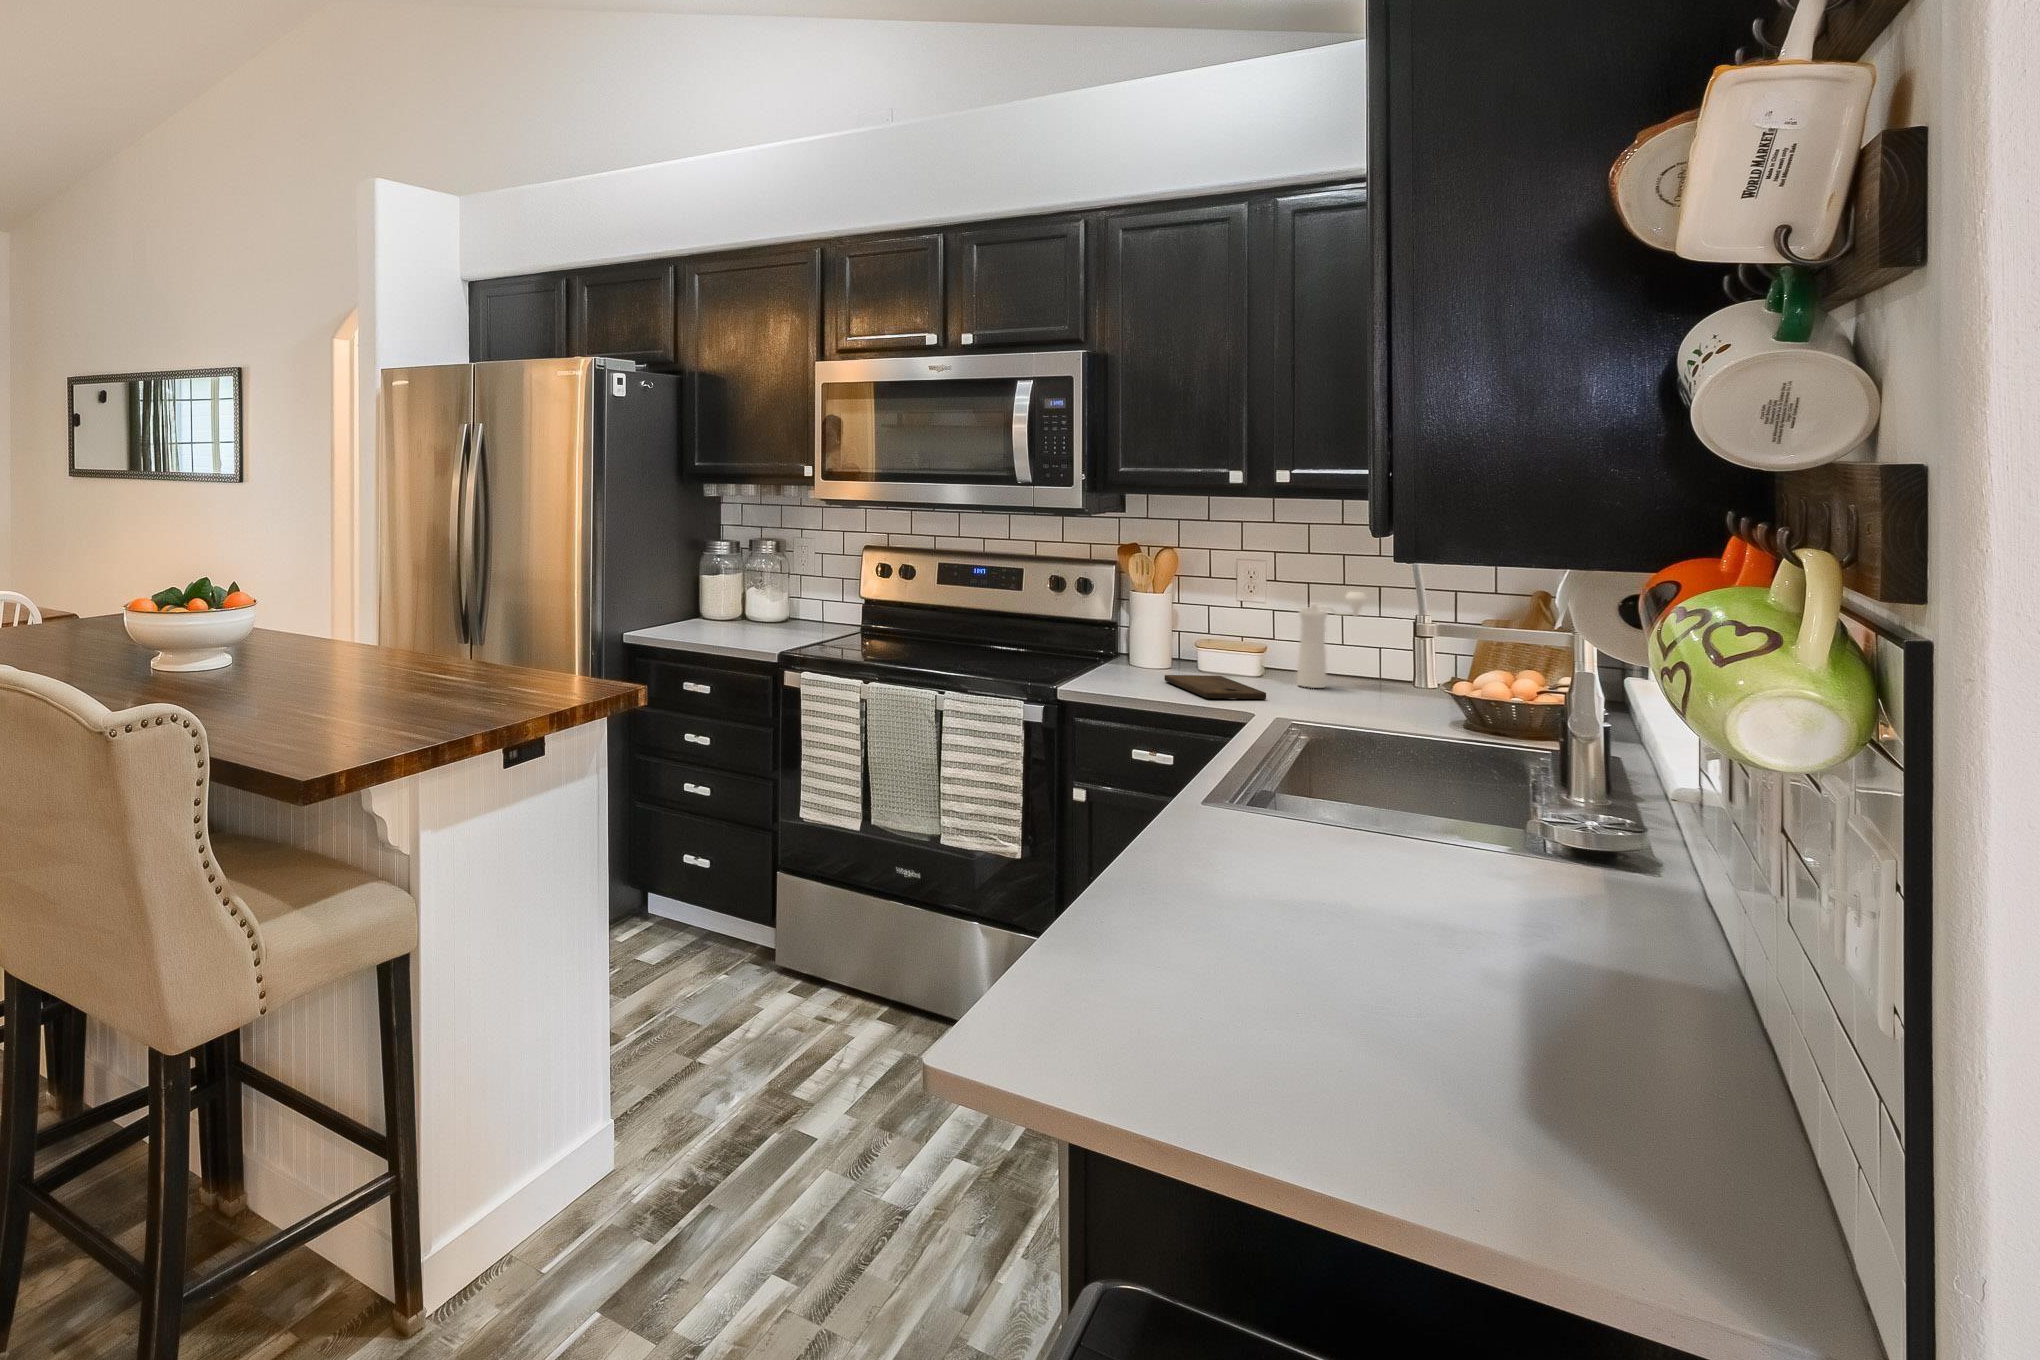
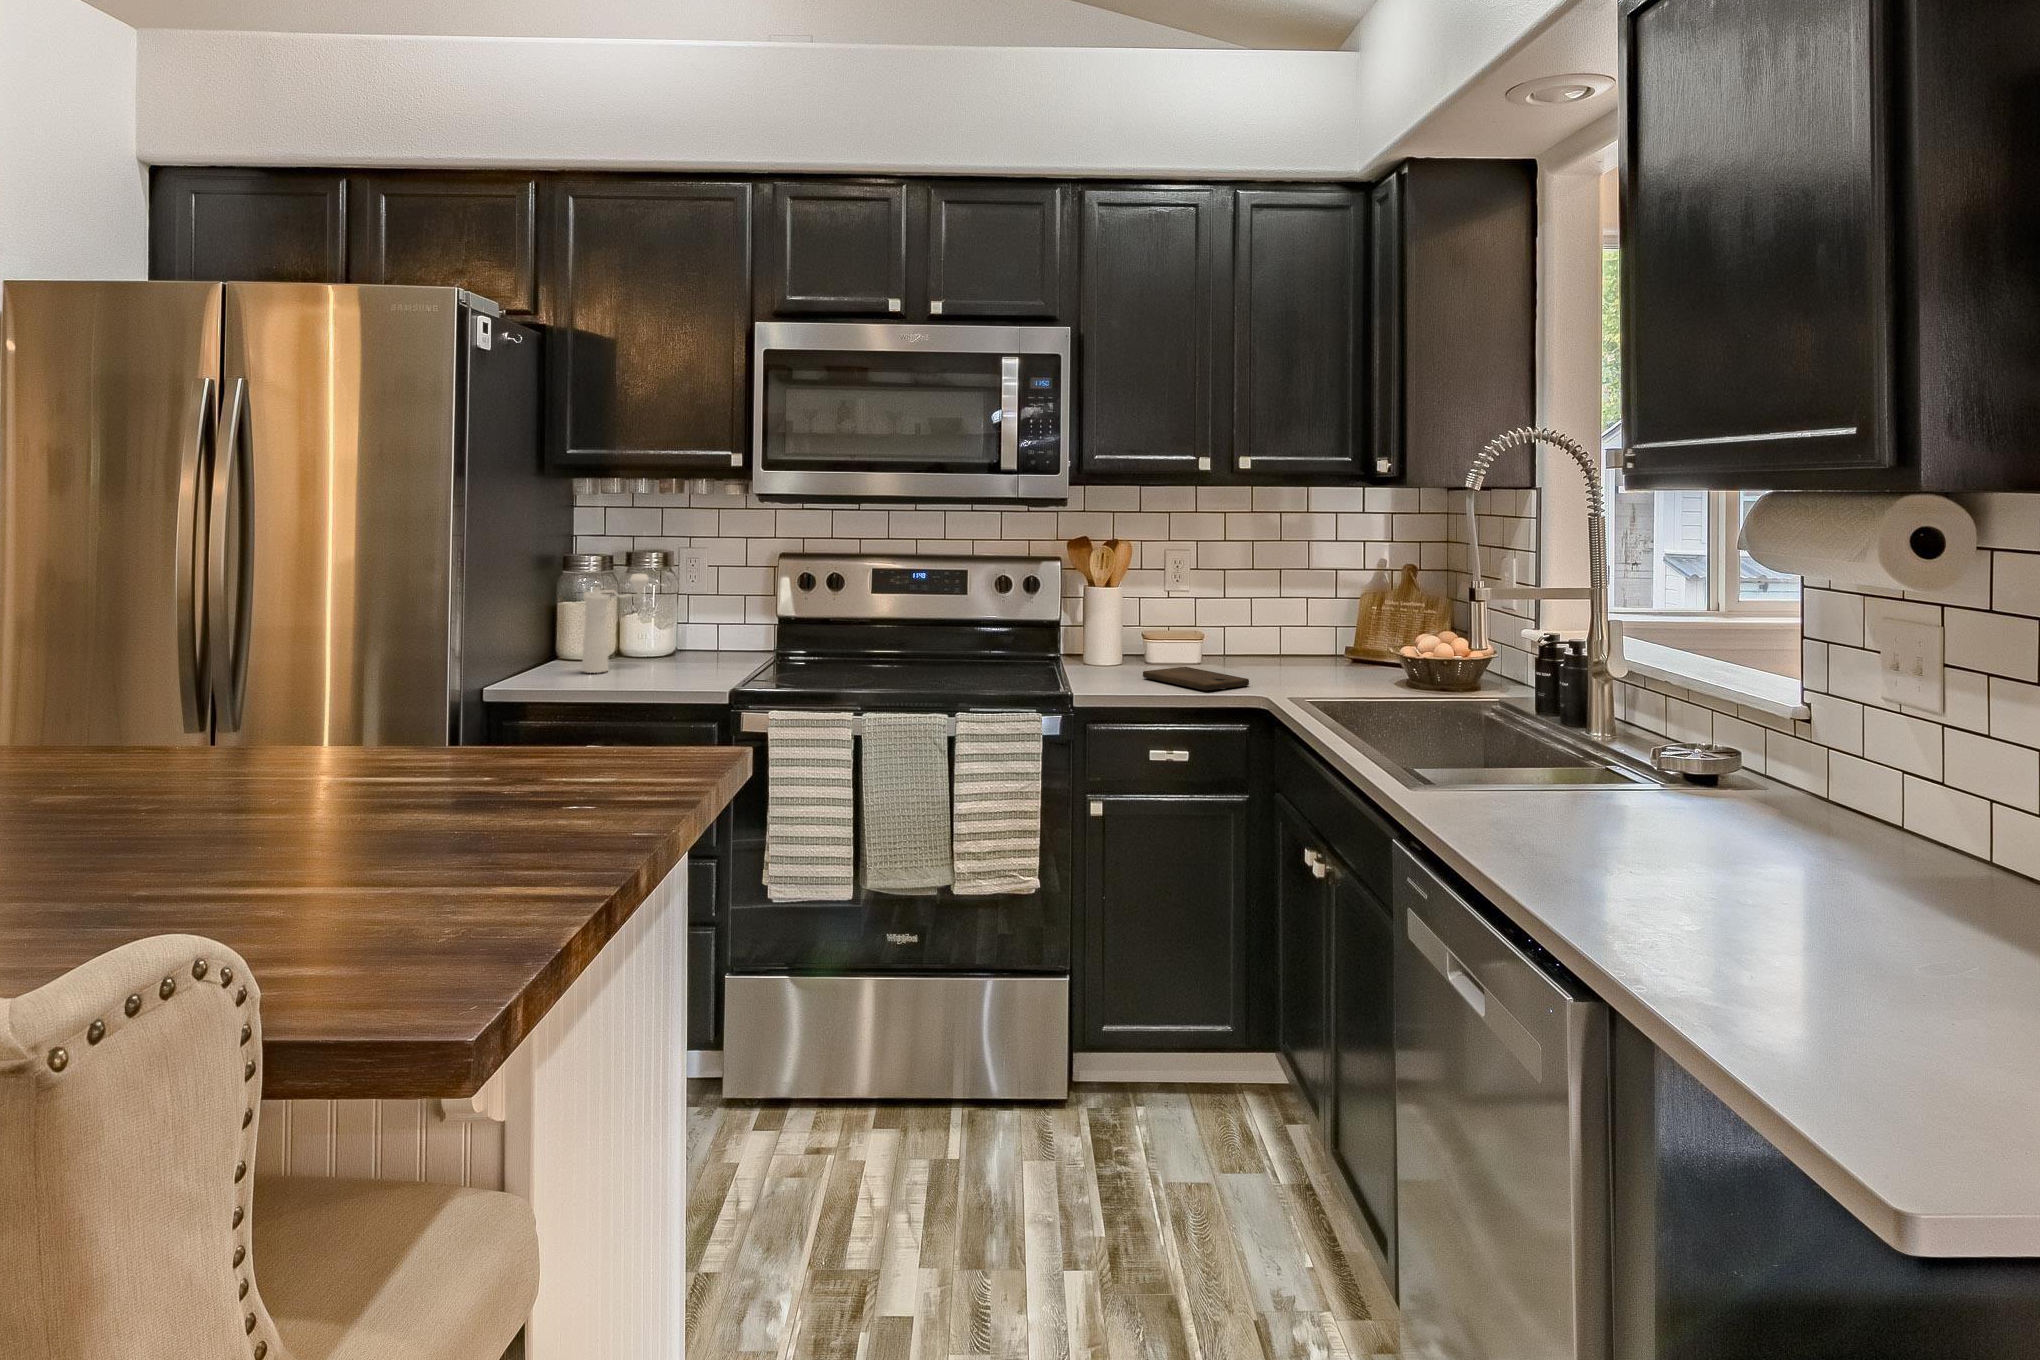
pepper mill: present [1297,592,1367,688] -> present [582,574,649,673]

